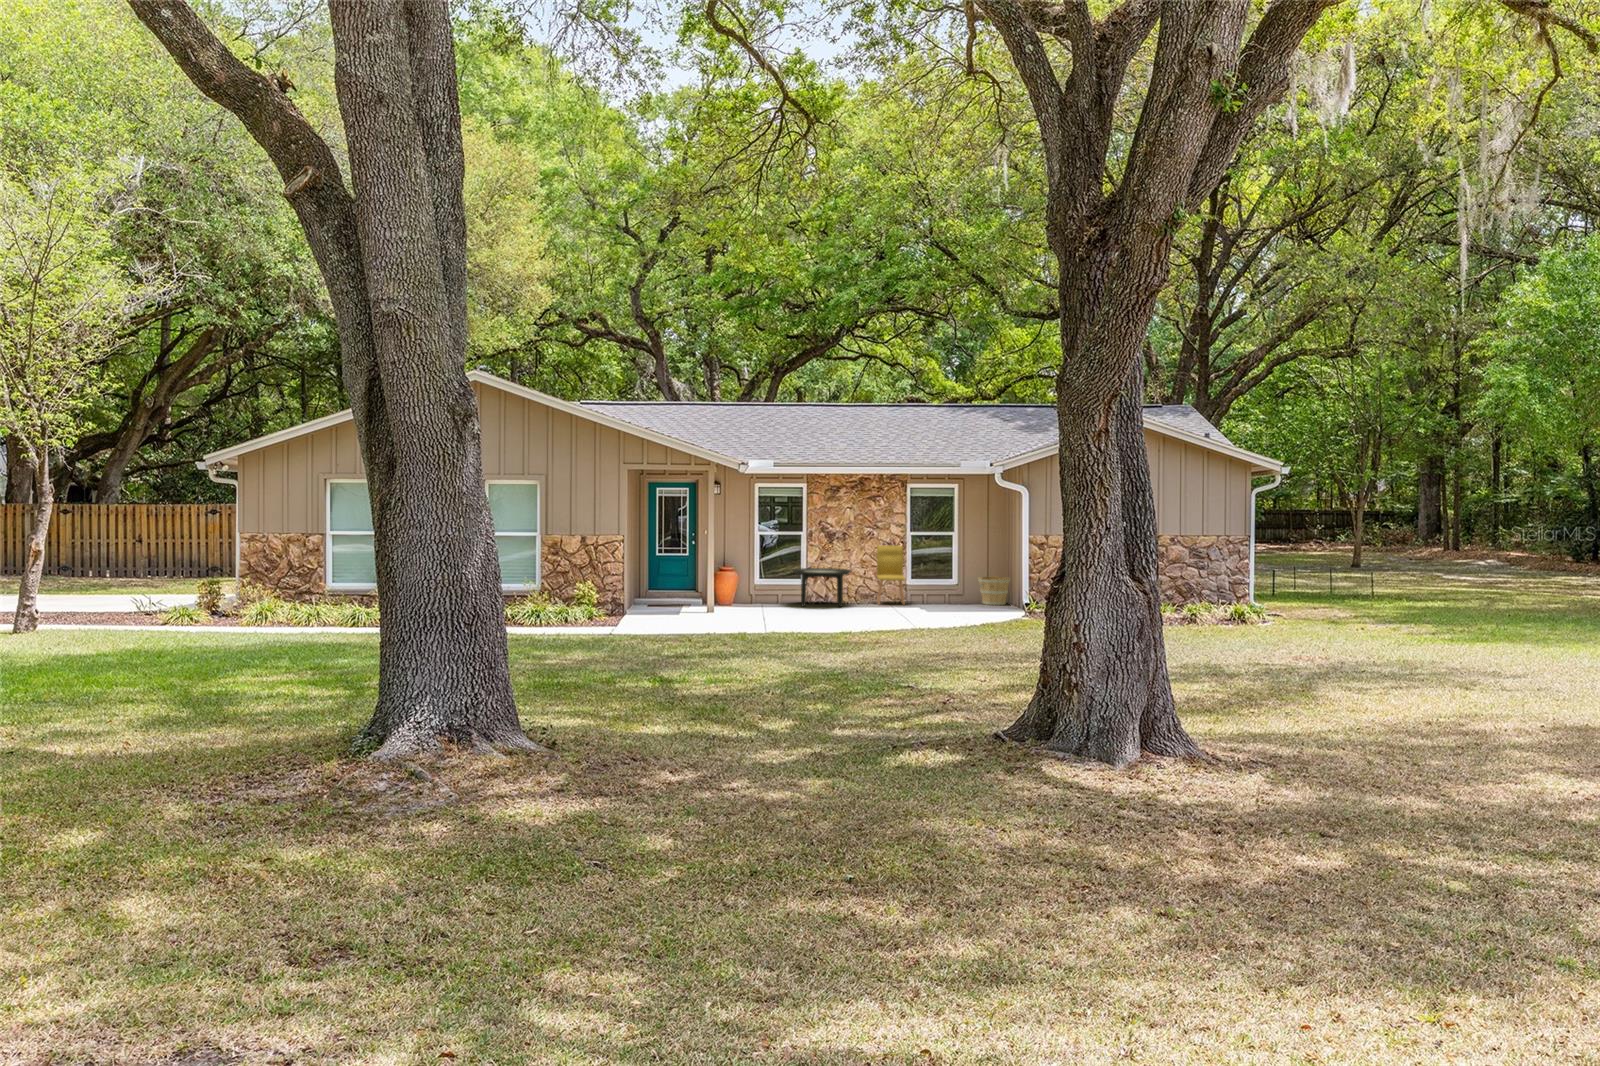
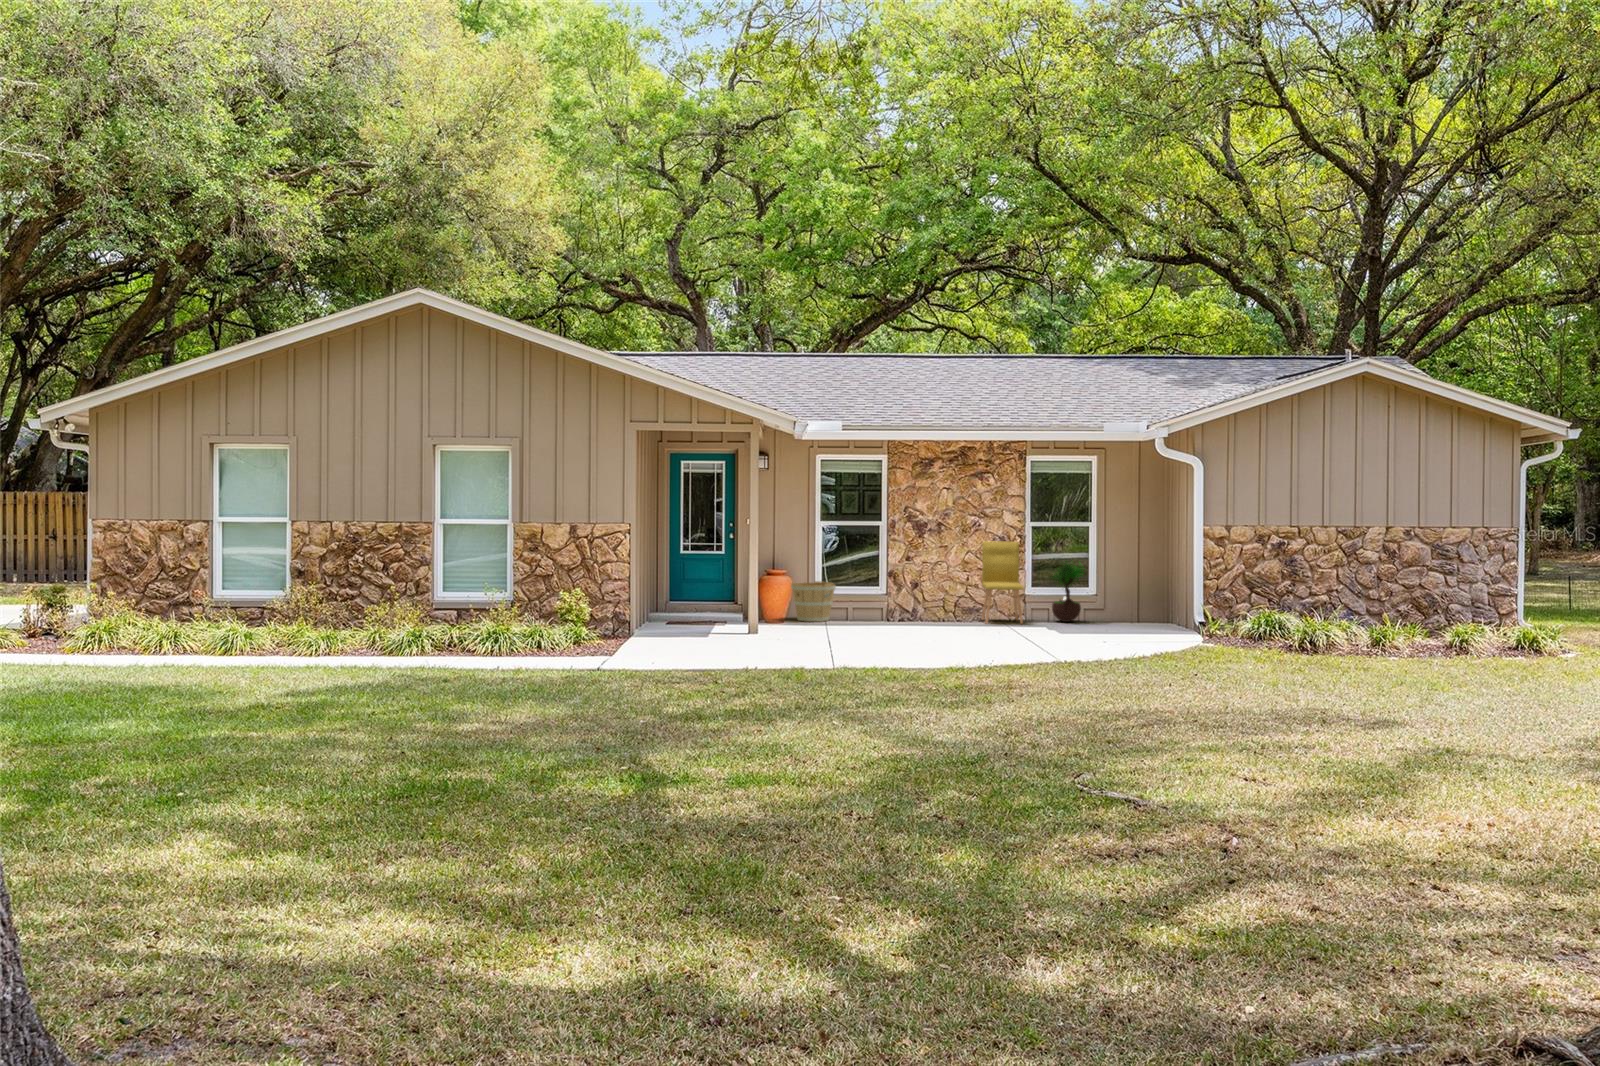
potted tree: none [923,556,951,603] -> present [1052,561,1083,622]
round table: present [793,568,851,607] -> none [865,572,950,627]
wooden bucket: present [978,576,1010,605] -> present [791,581,836,622]

